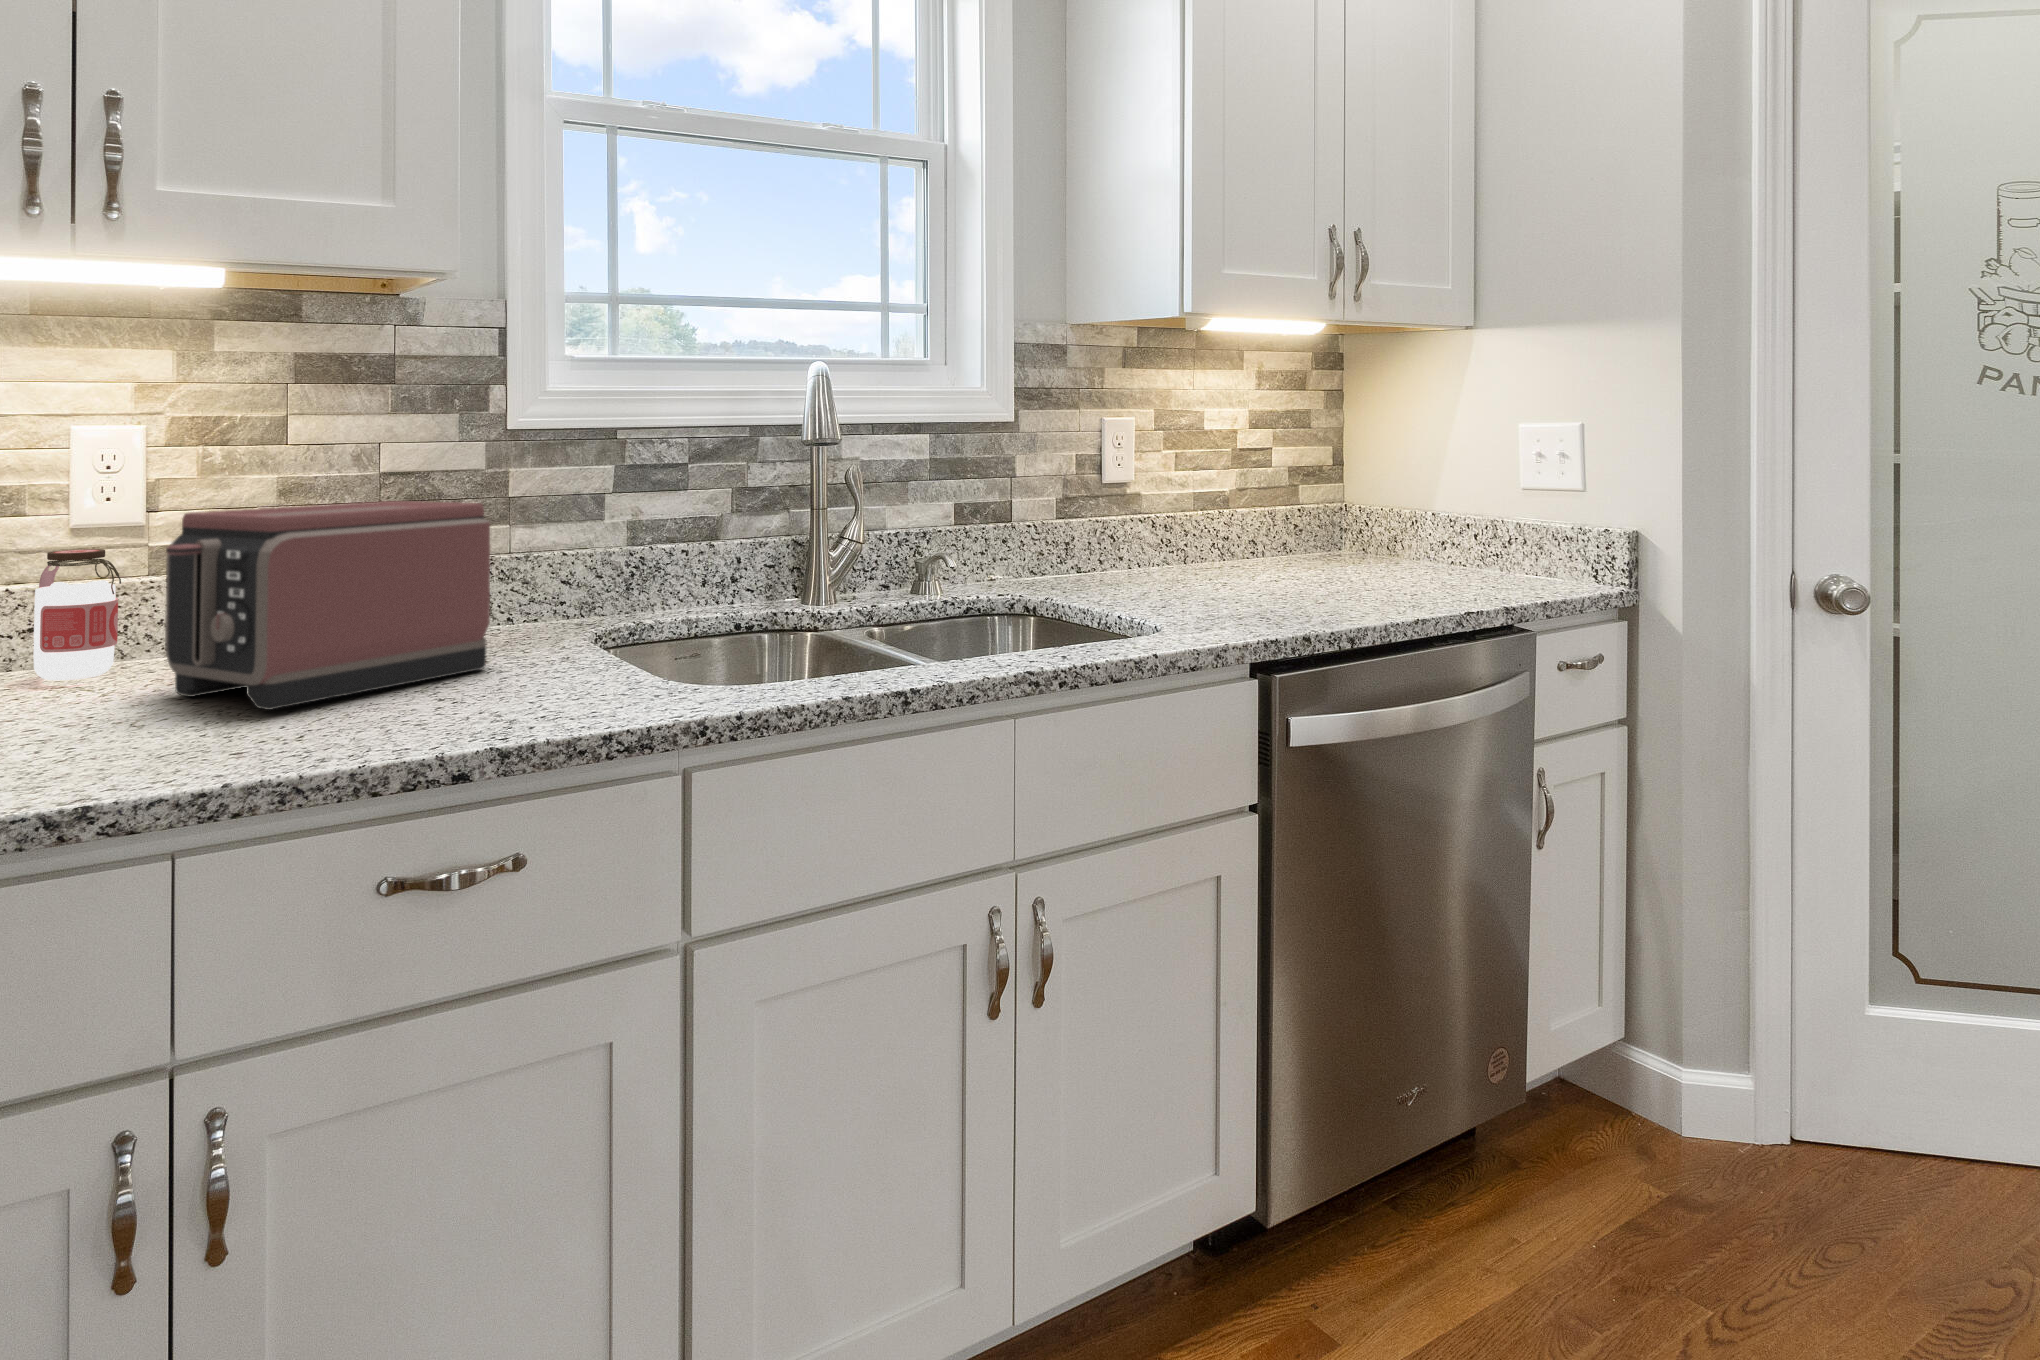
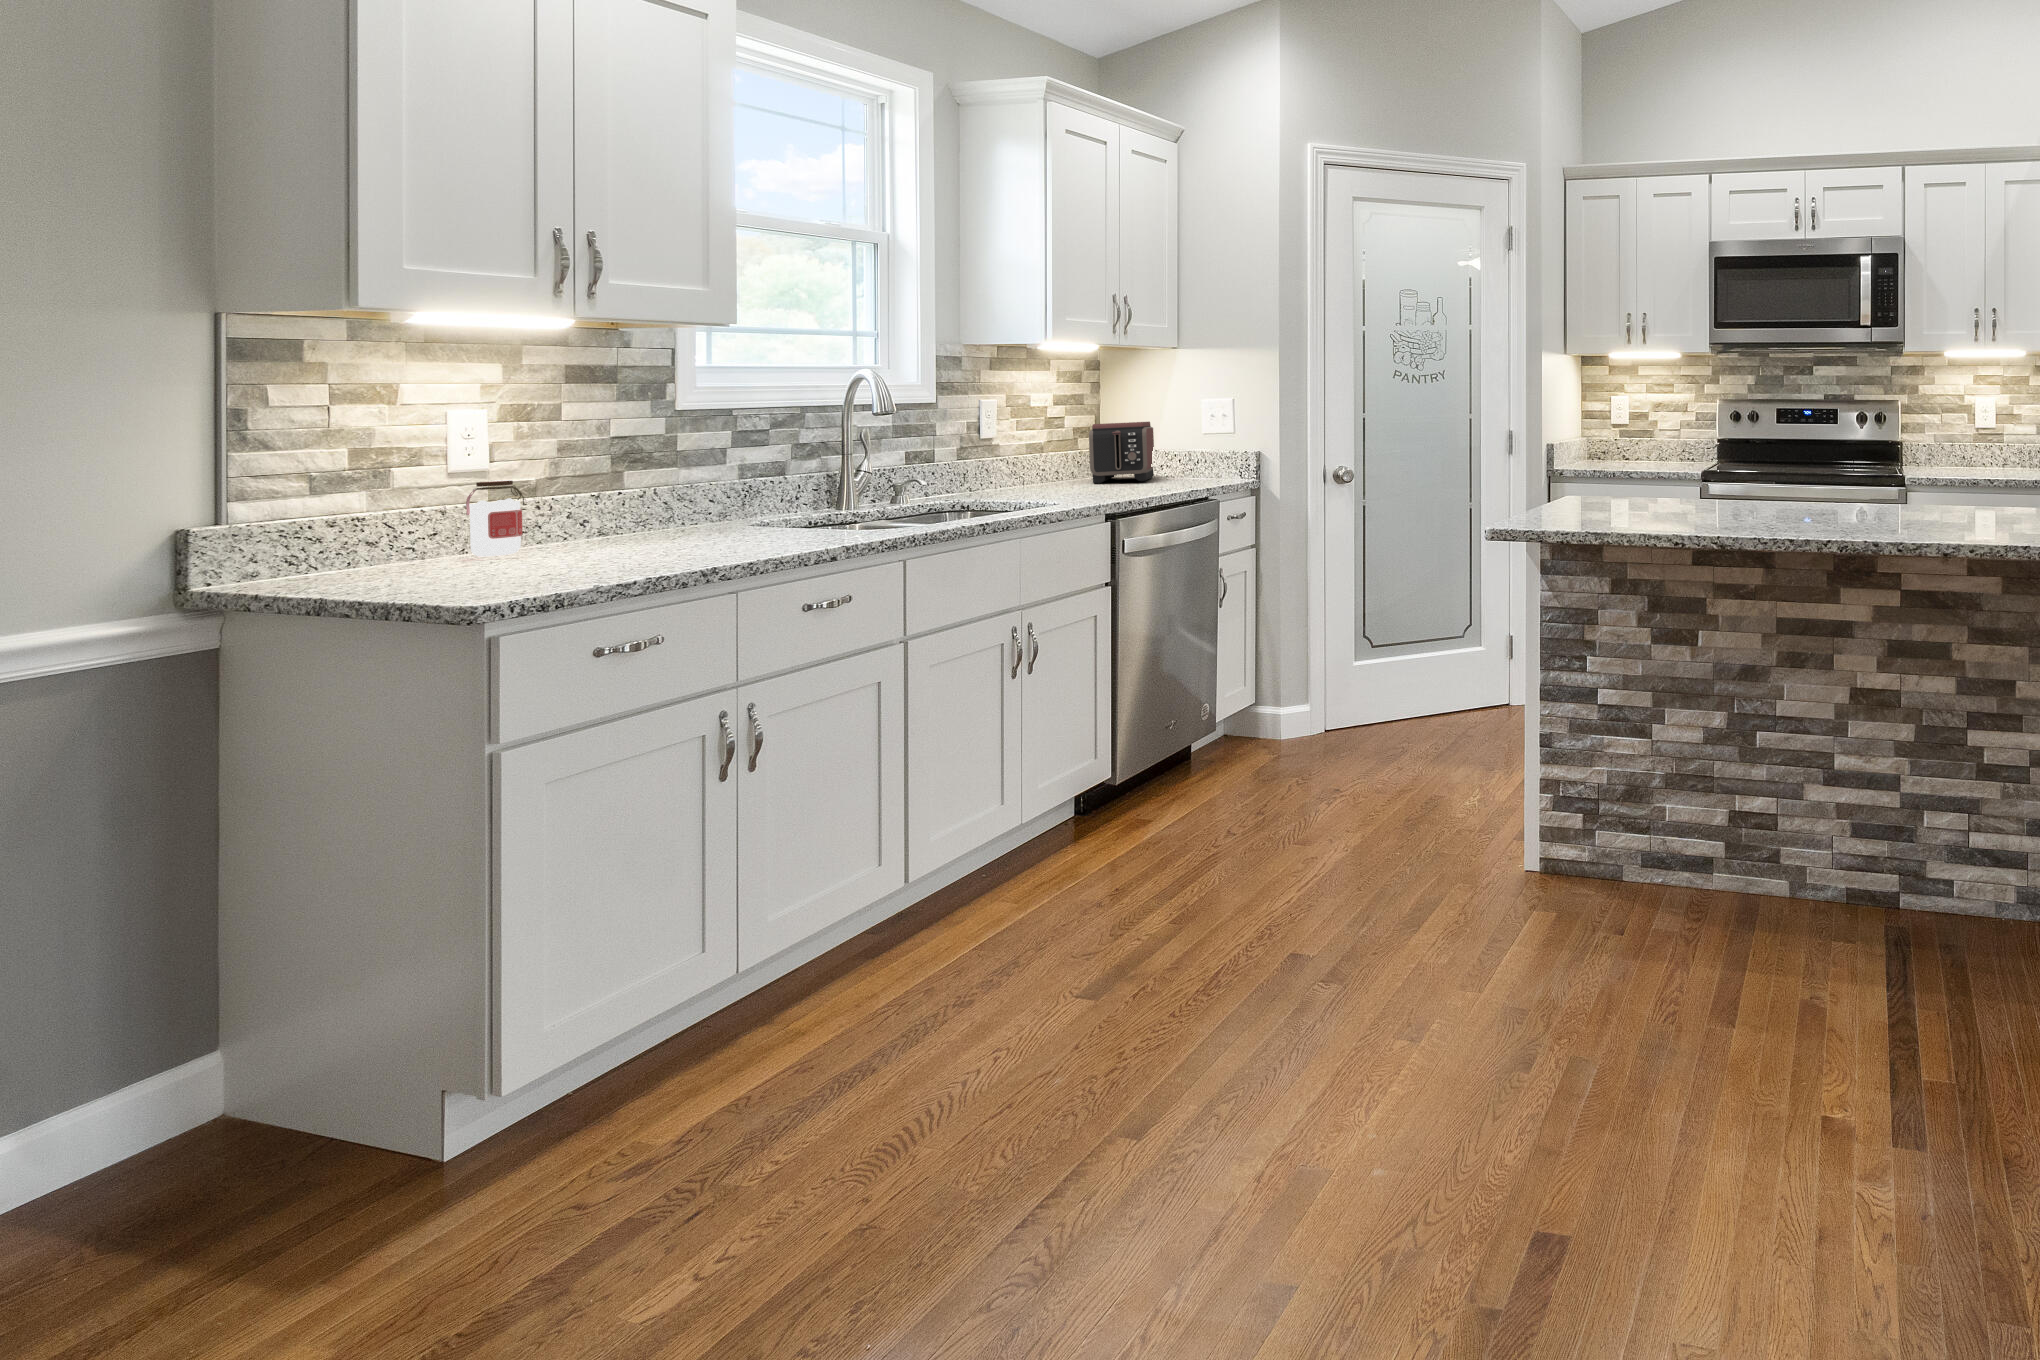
toaster: present [165,501,490,710] -> present [1089,422,1154,484]

